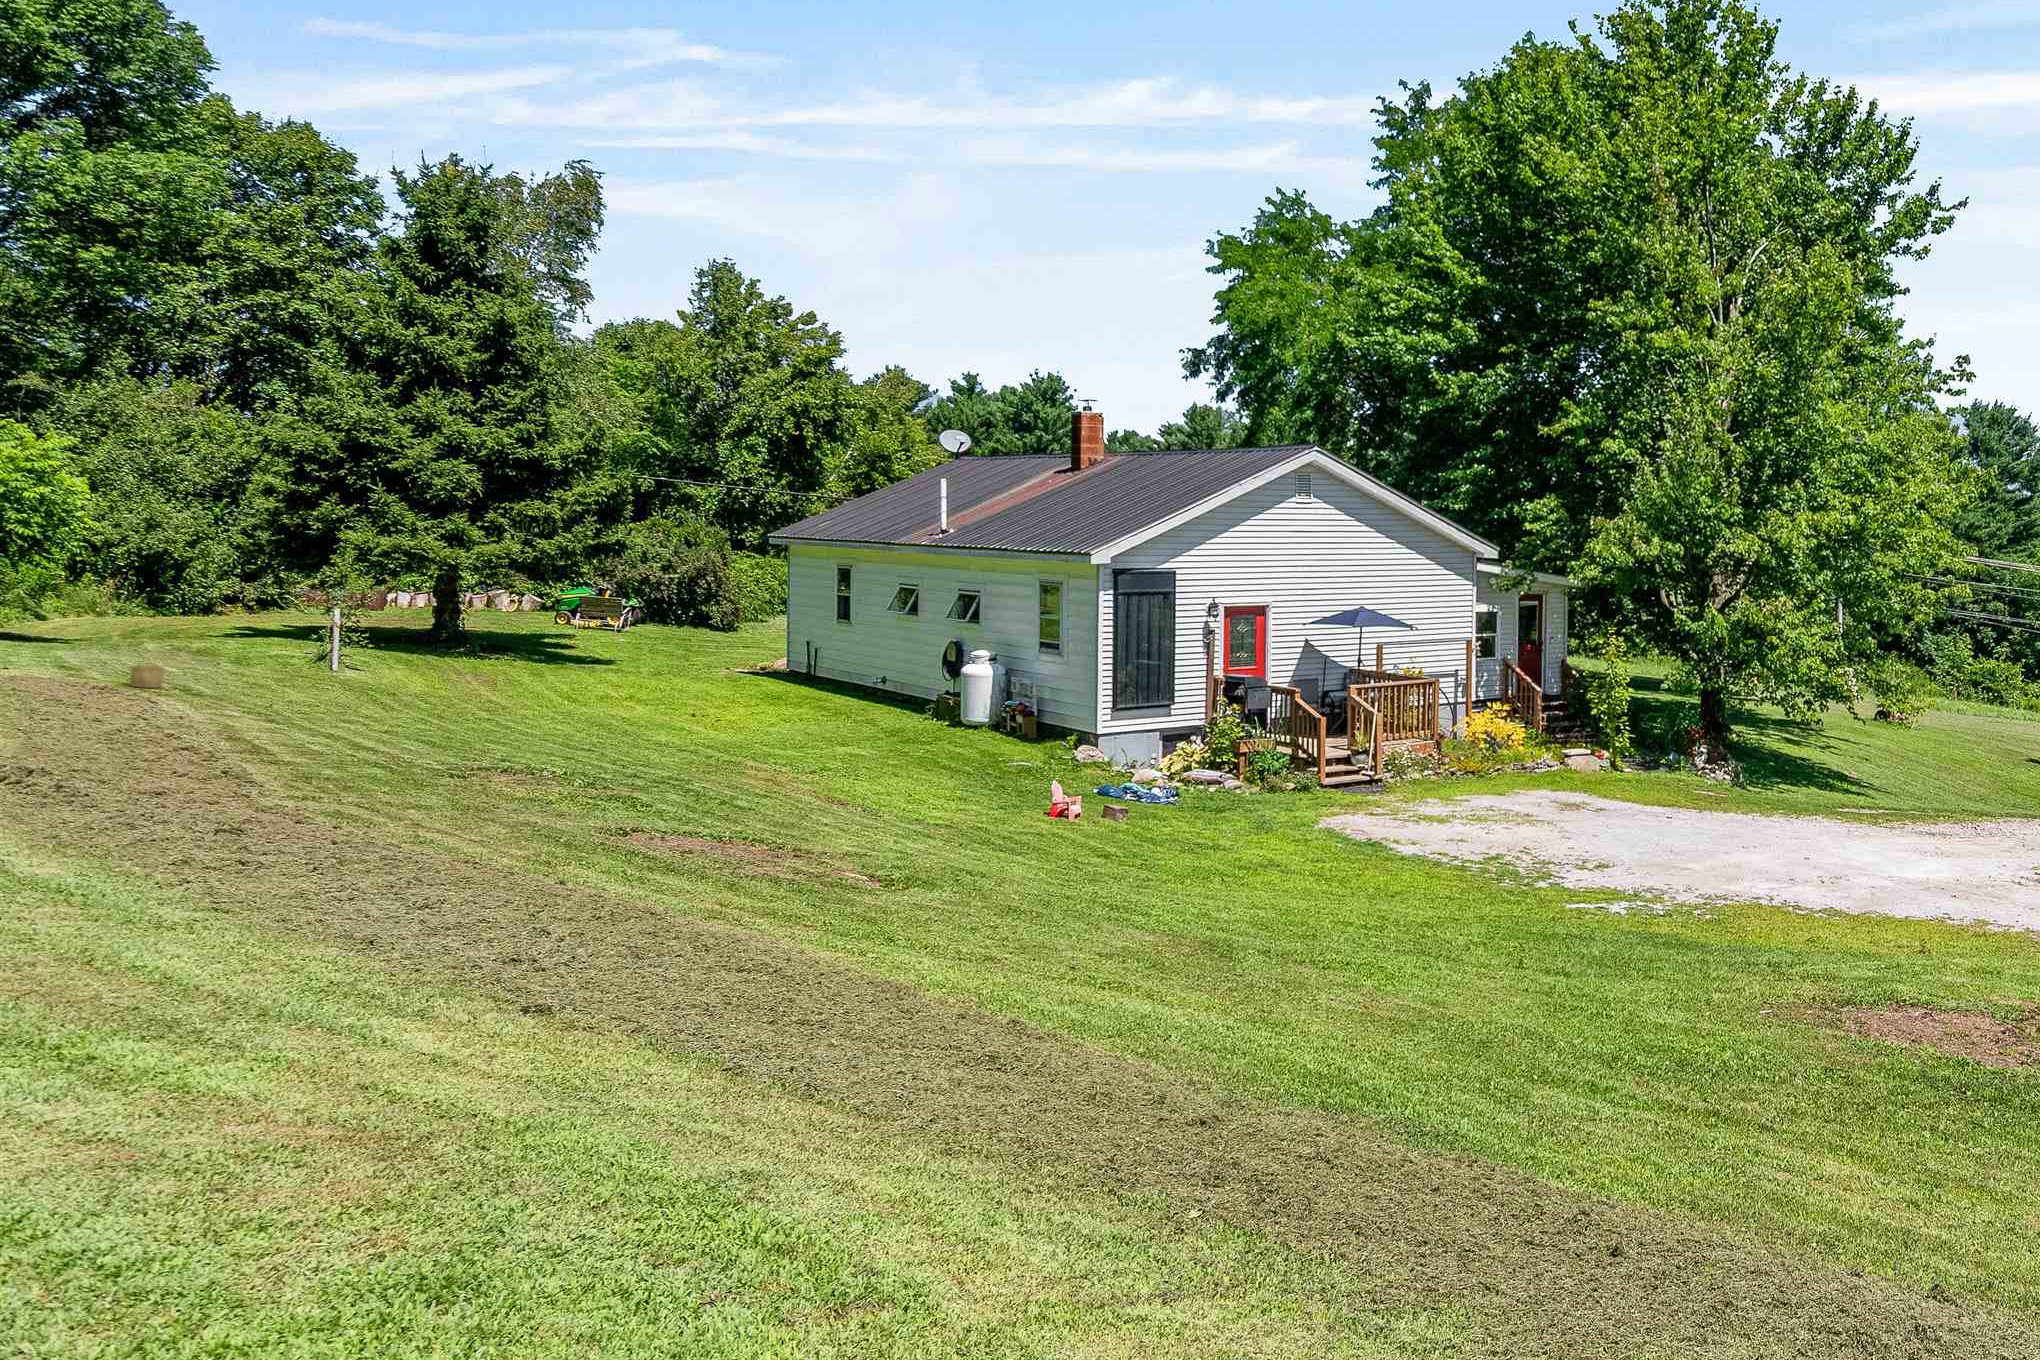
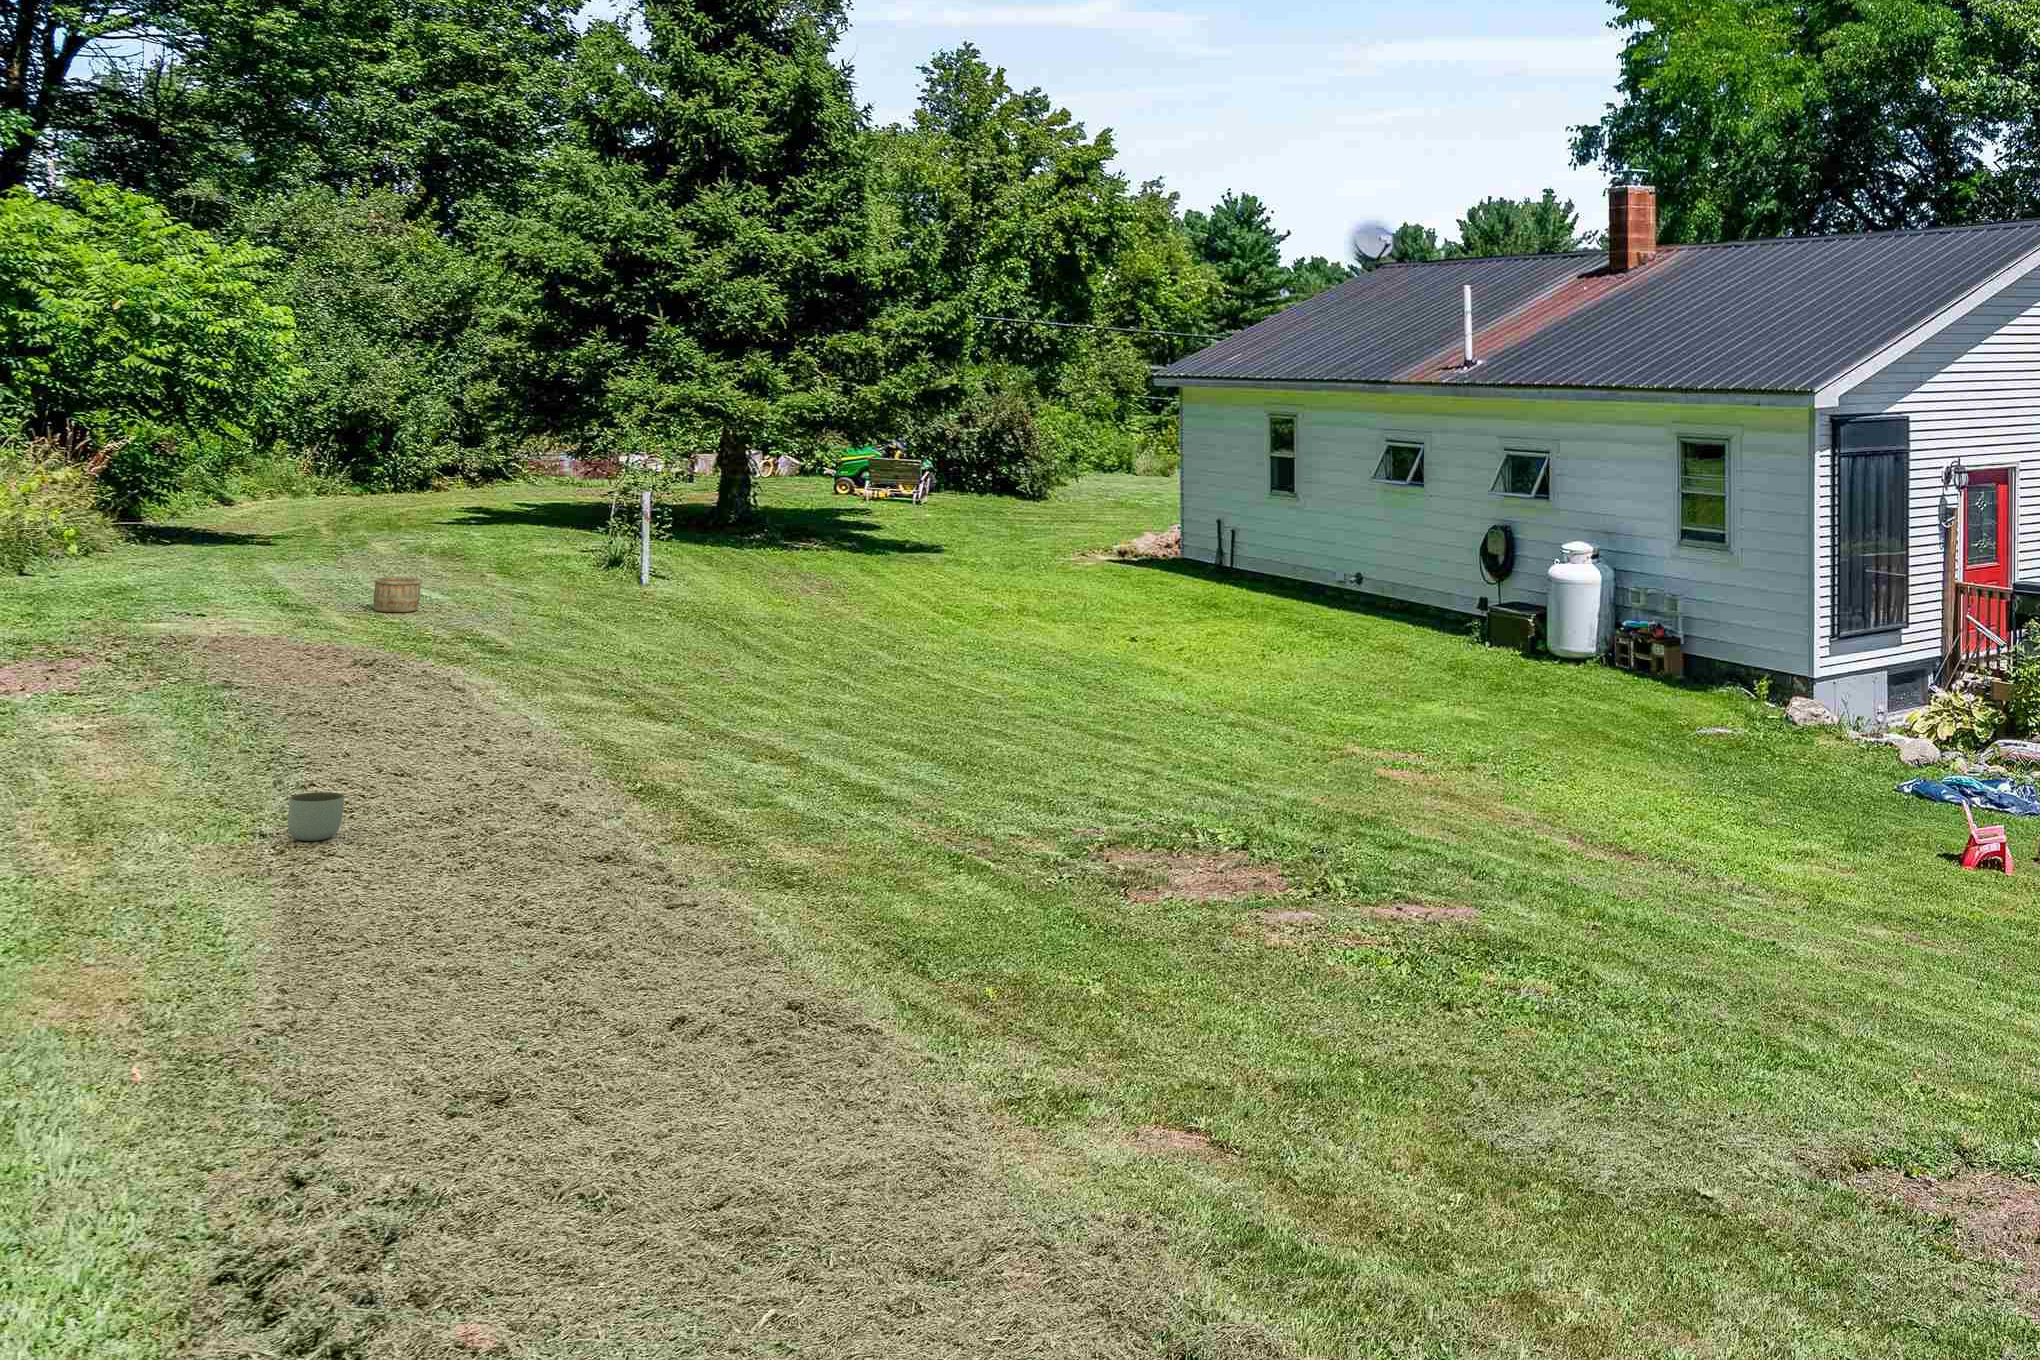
planter: none [36,752,68,776] -> present [288,792,345,841]

